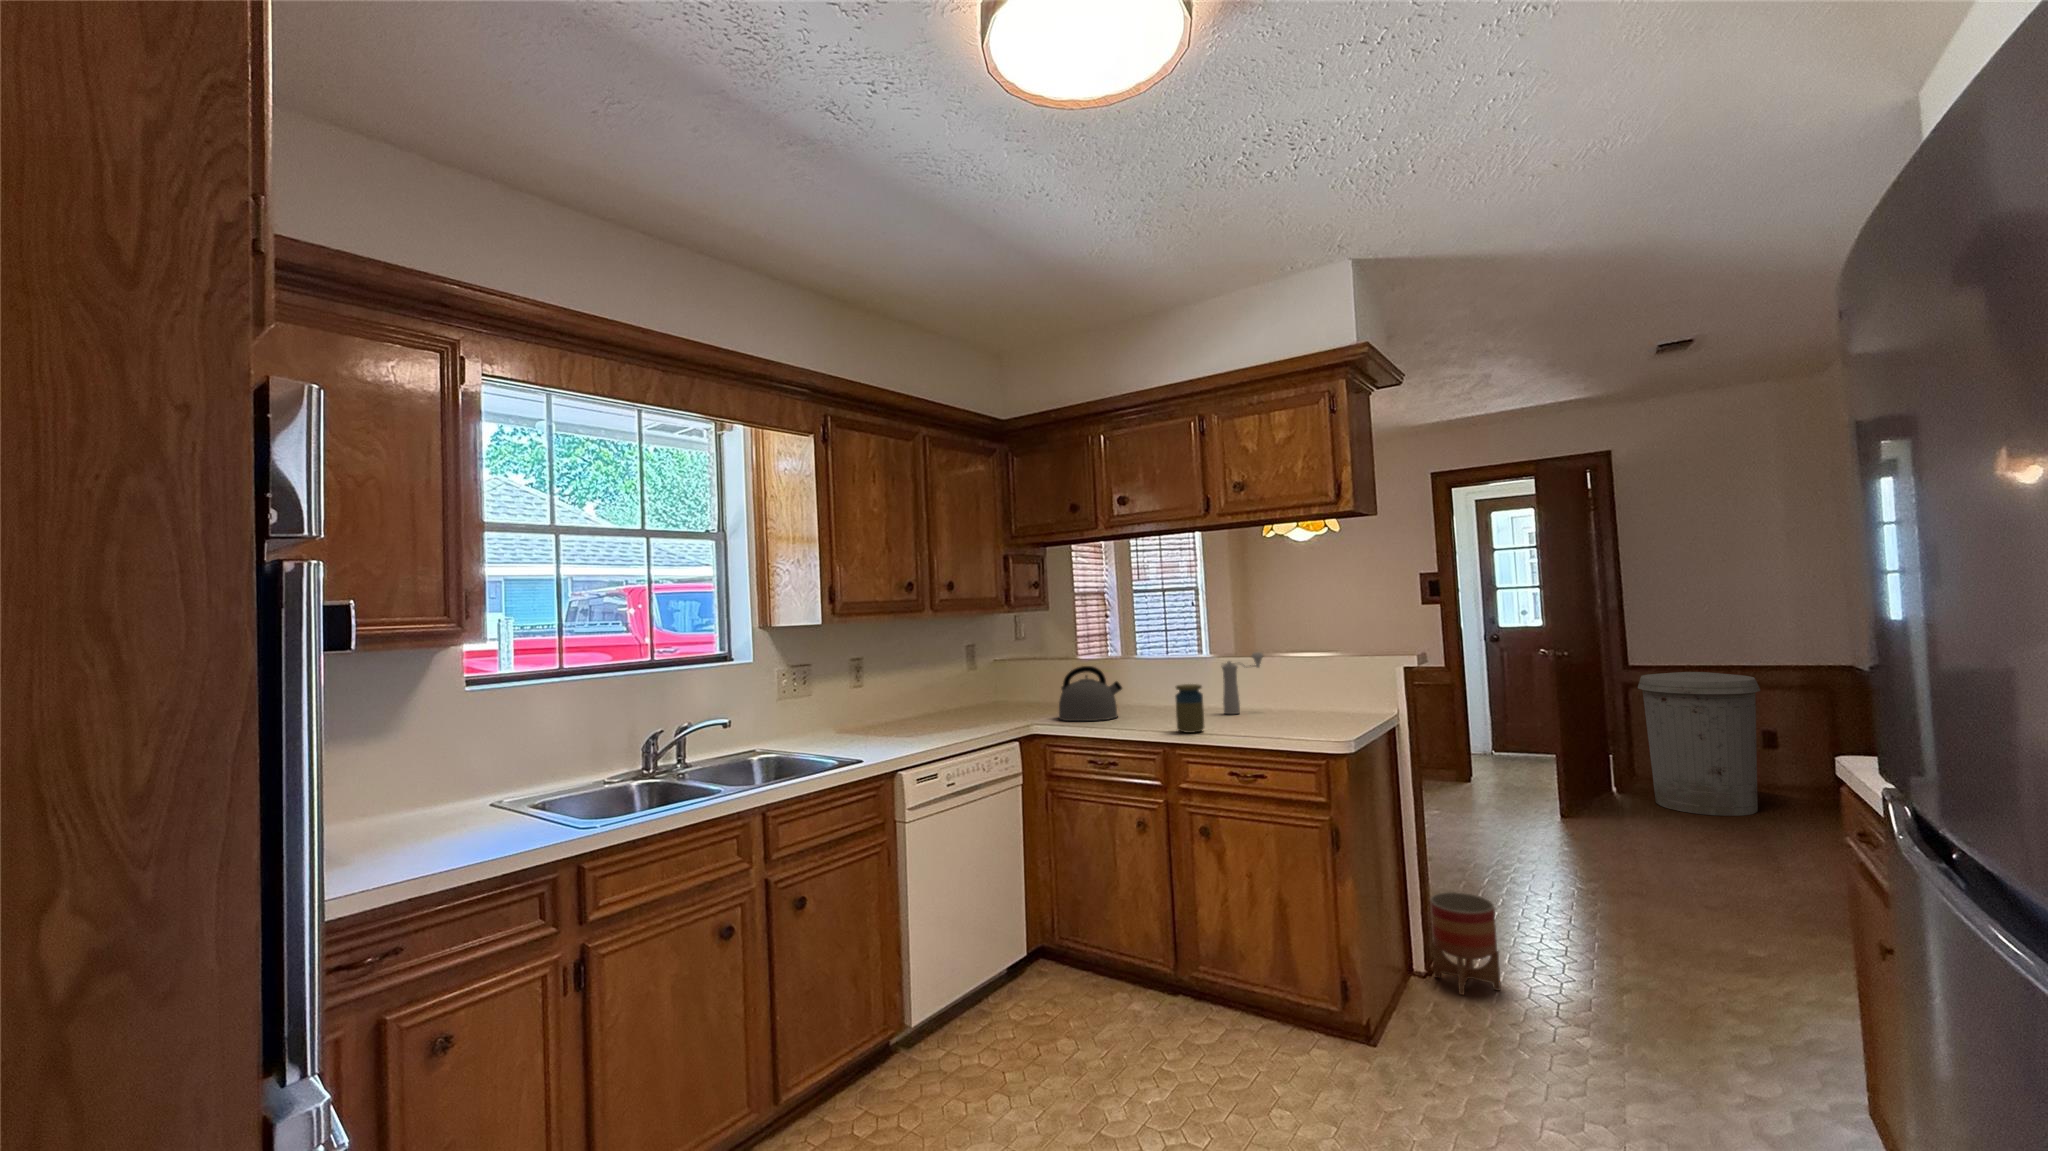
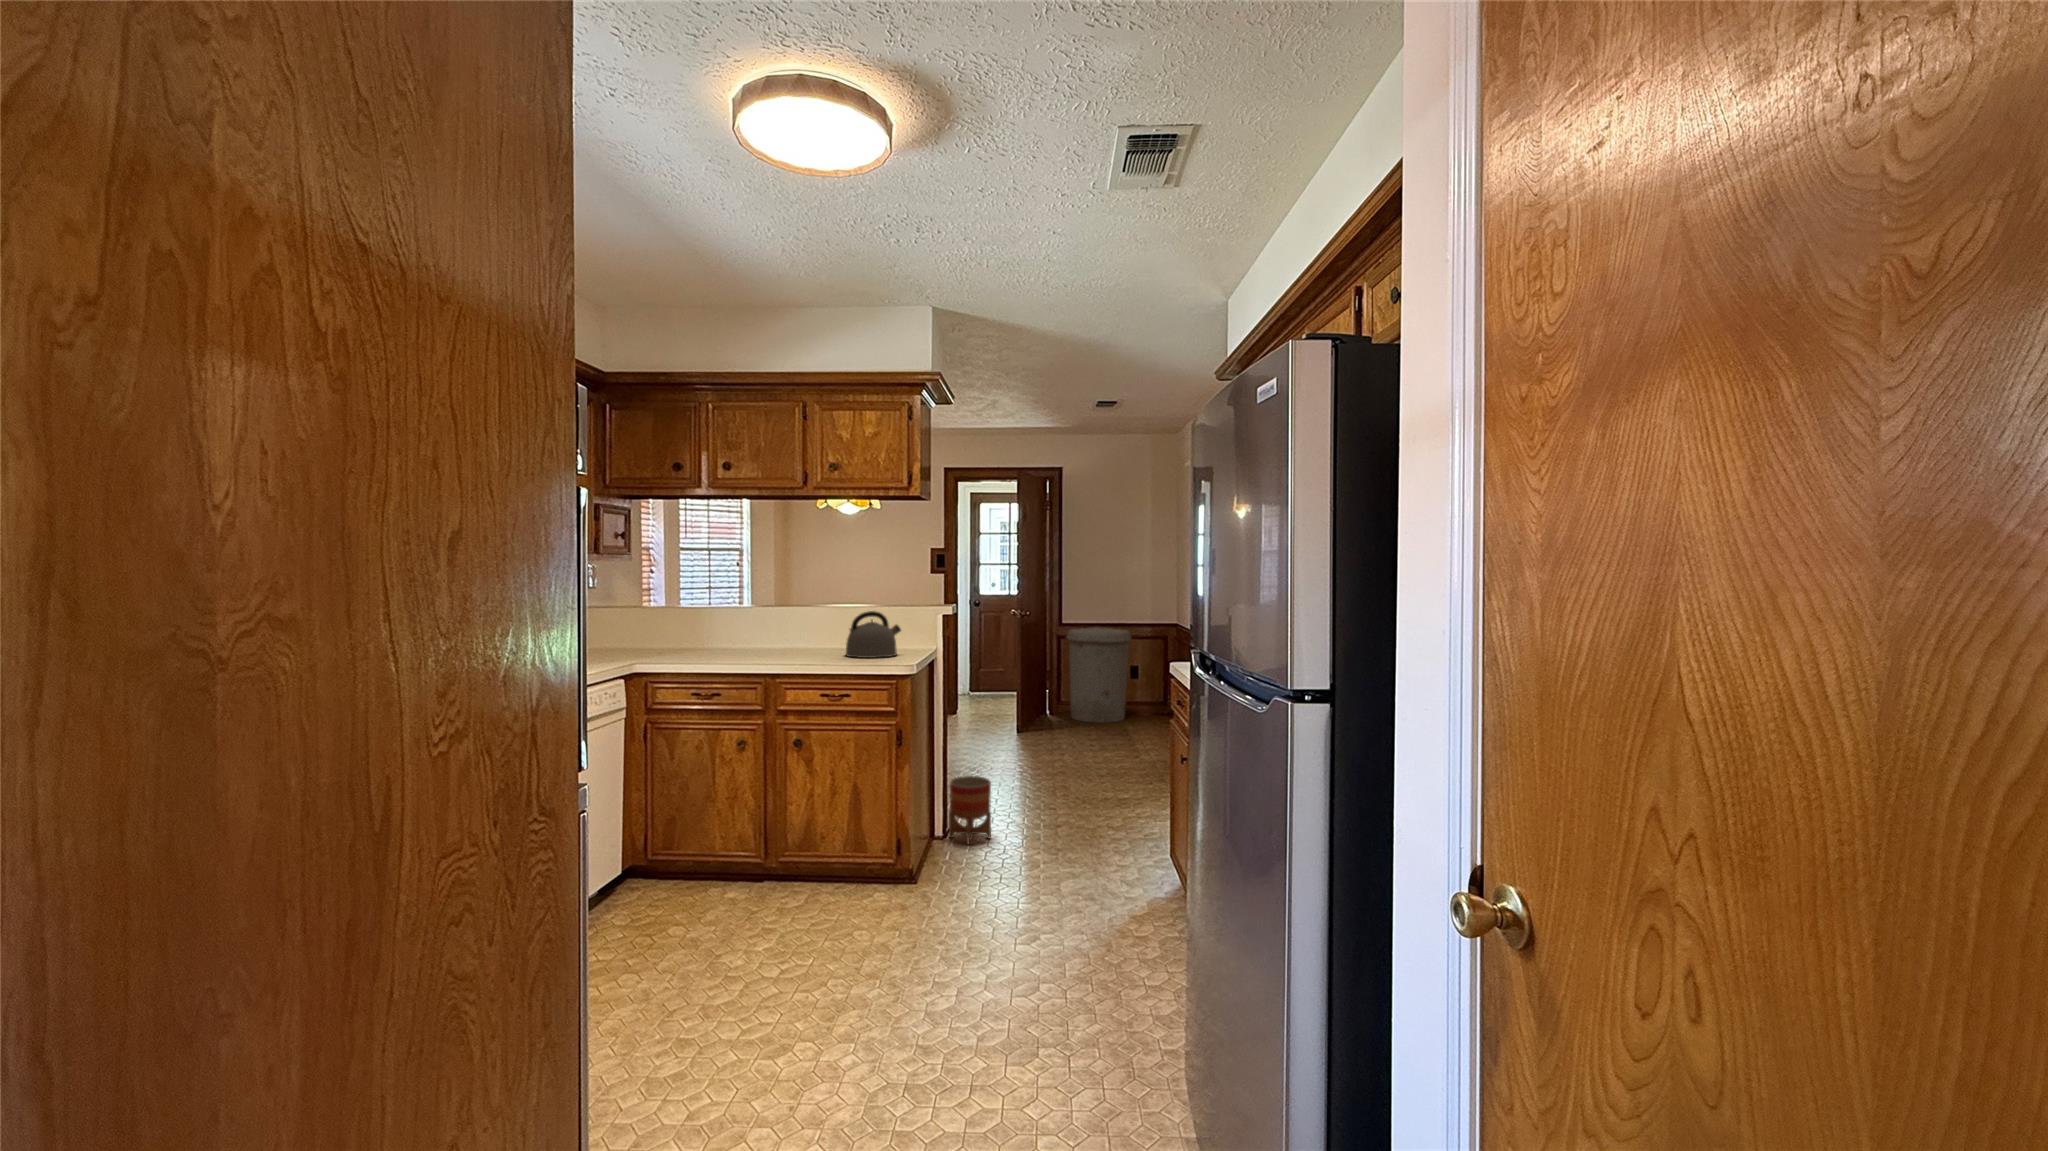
pepper mill: present [1221,652,1263,714] -> none [806,602,840,652]
kettle: present [1059,666,1122,721] -> present [846,611,901,658]
jar: present [1176,684,1204,733] -> none [778,625,801,664]

